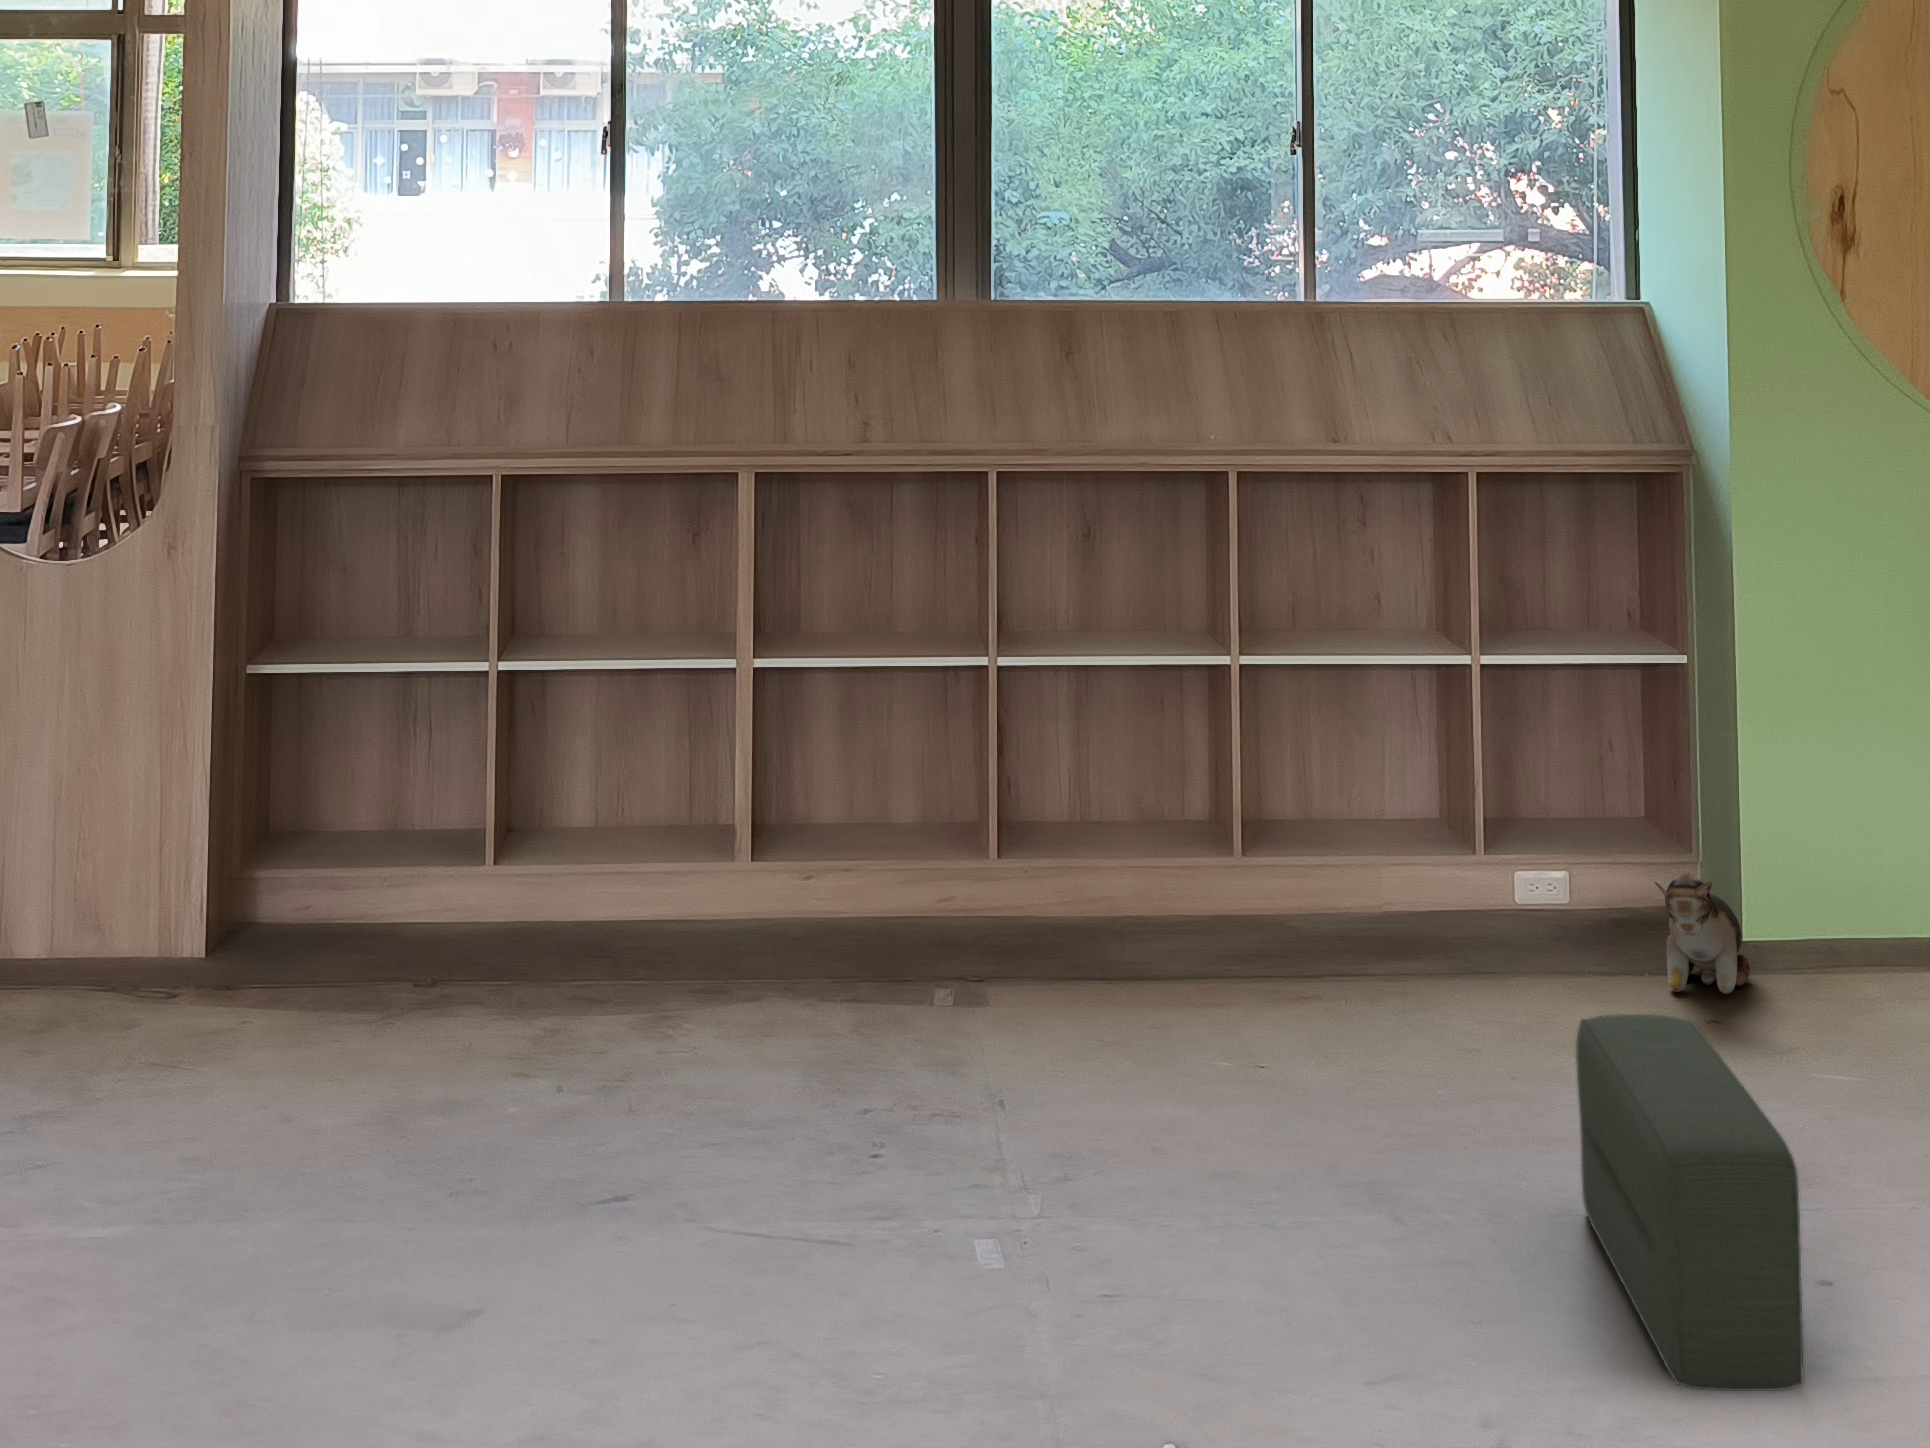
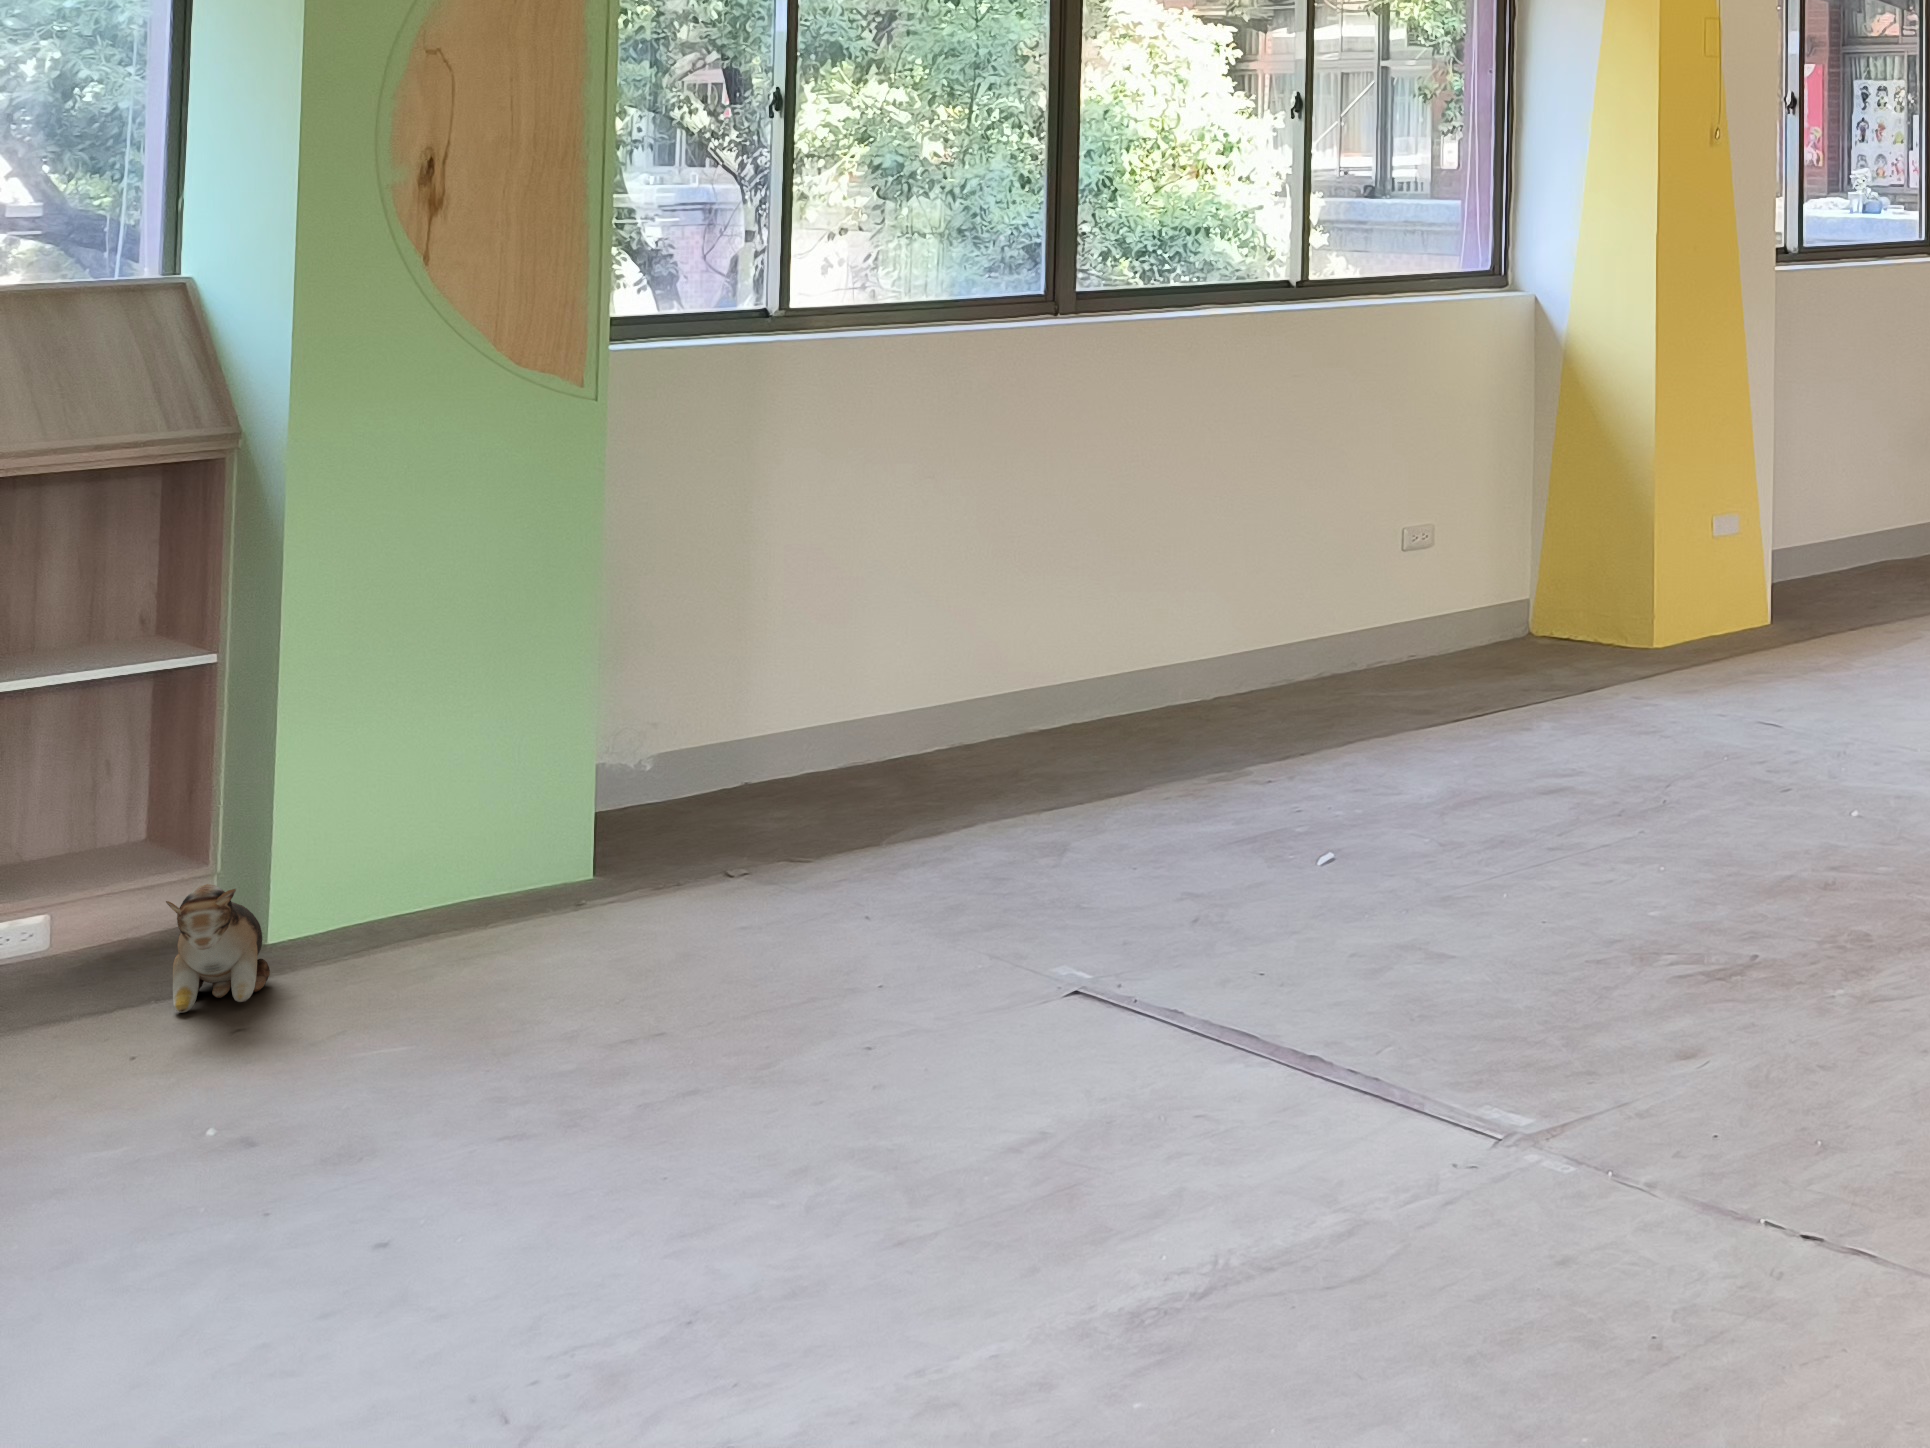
pouf: present [1576,1014,1804,1391] -> none [87,1026,354,1385]

